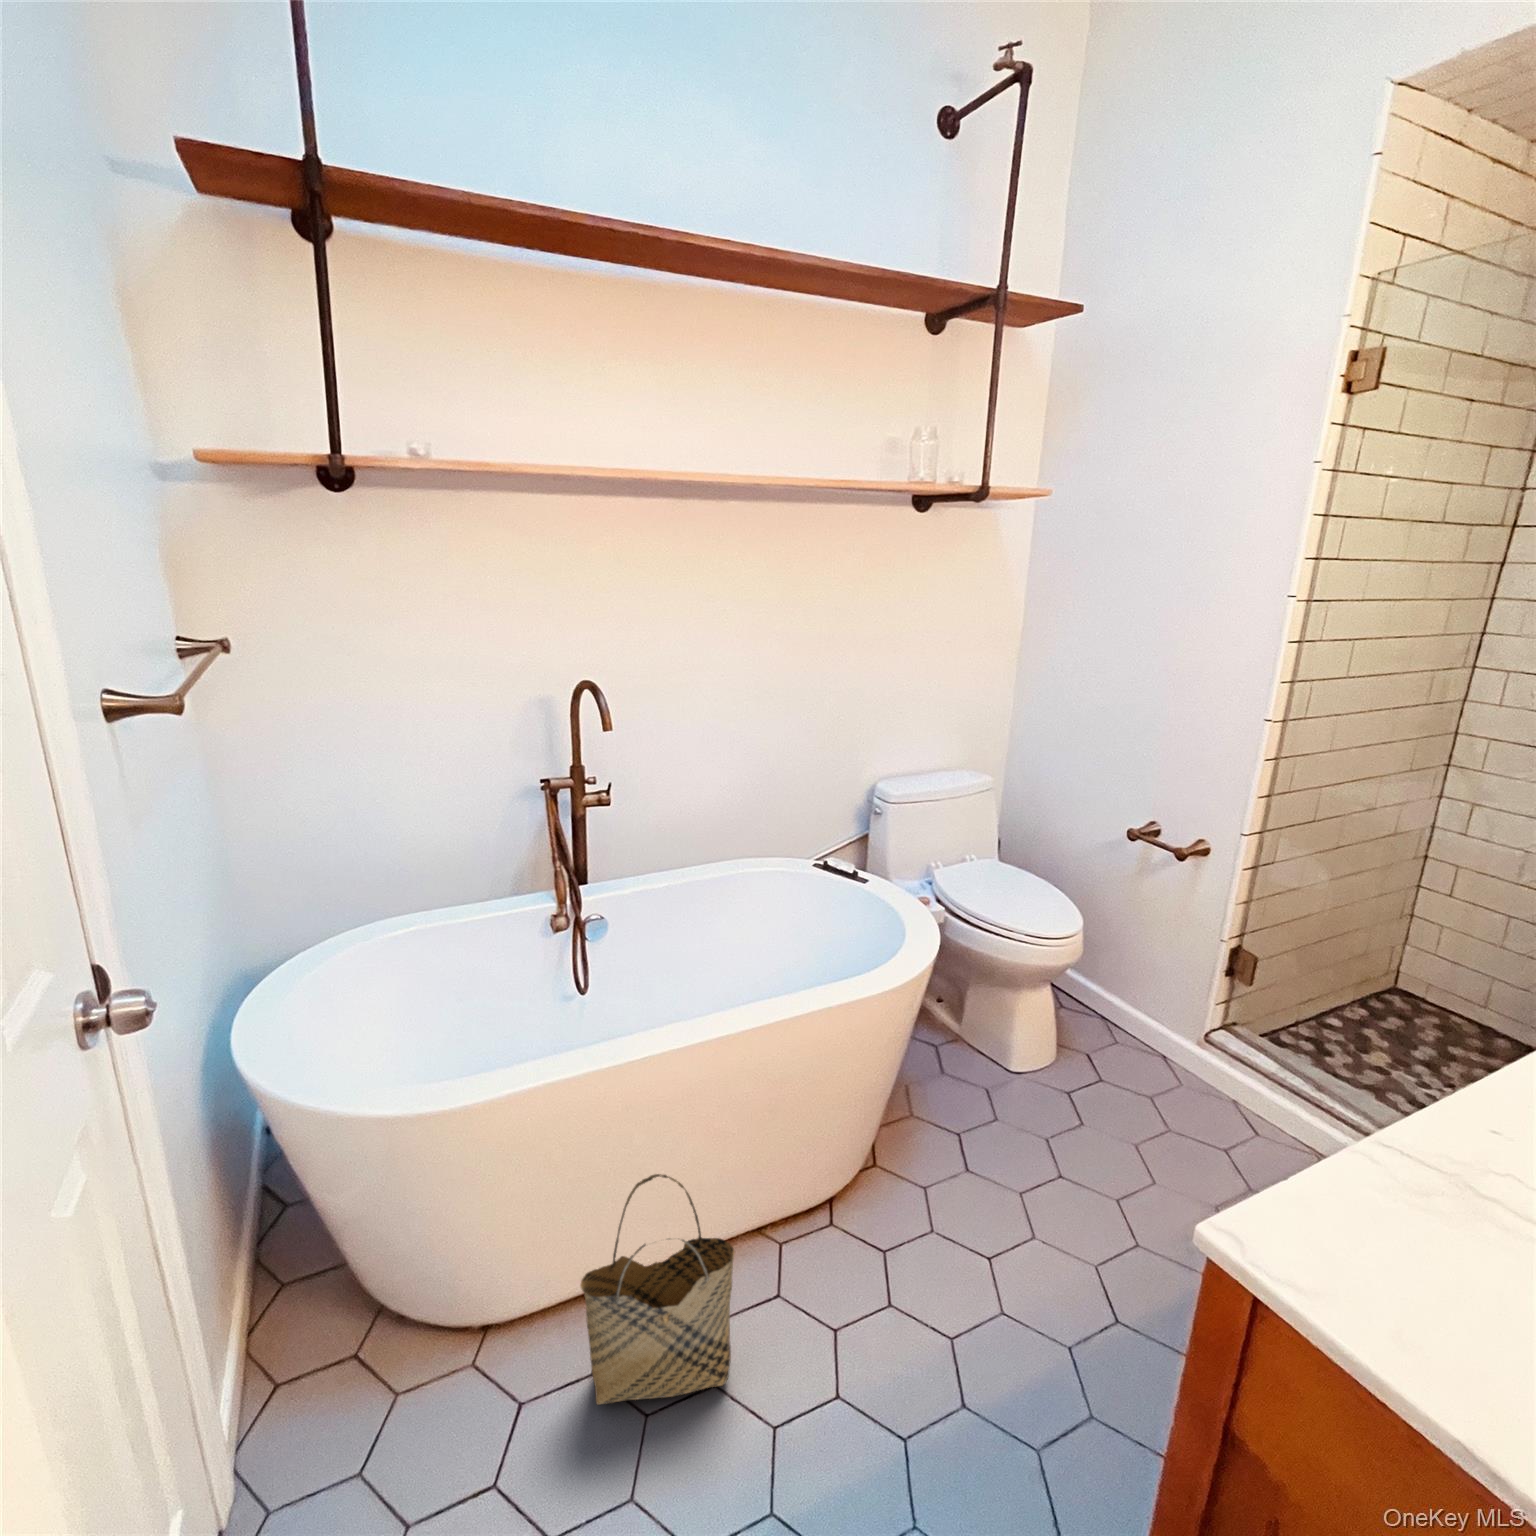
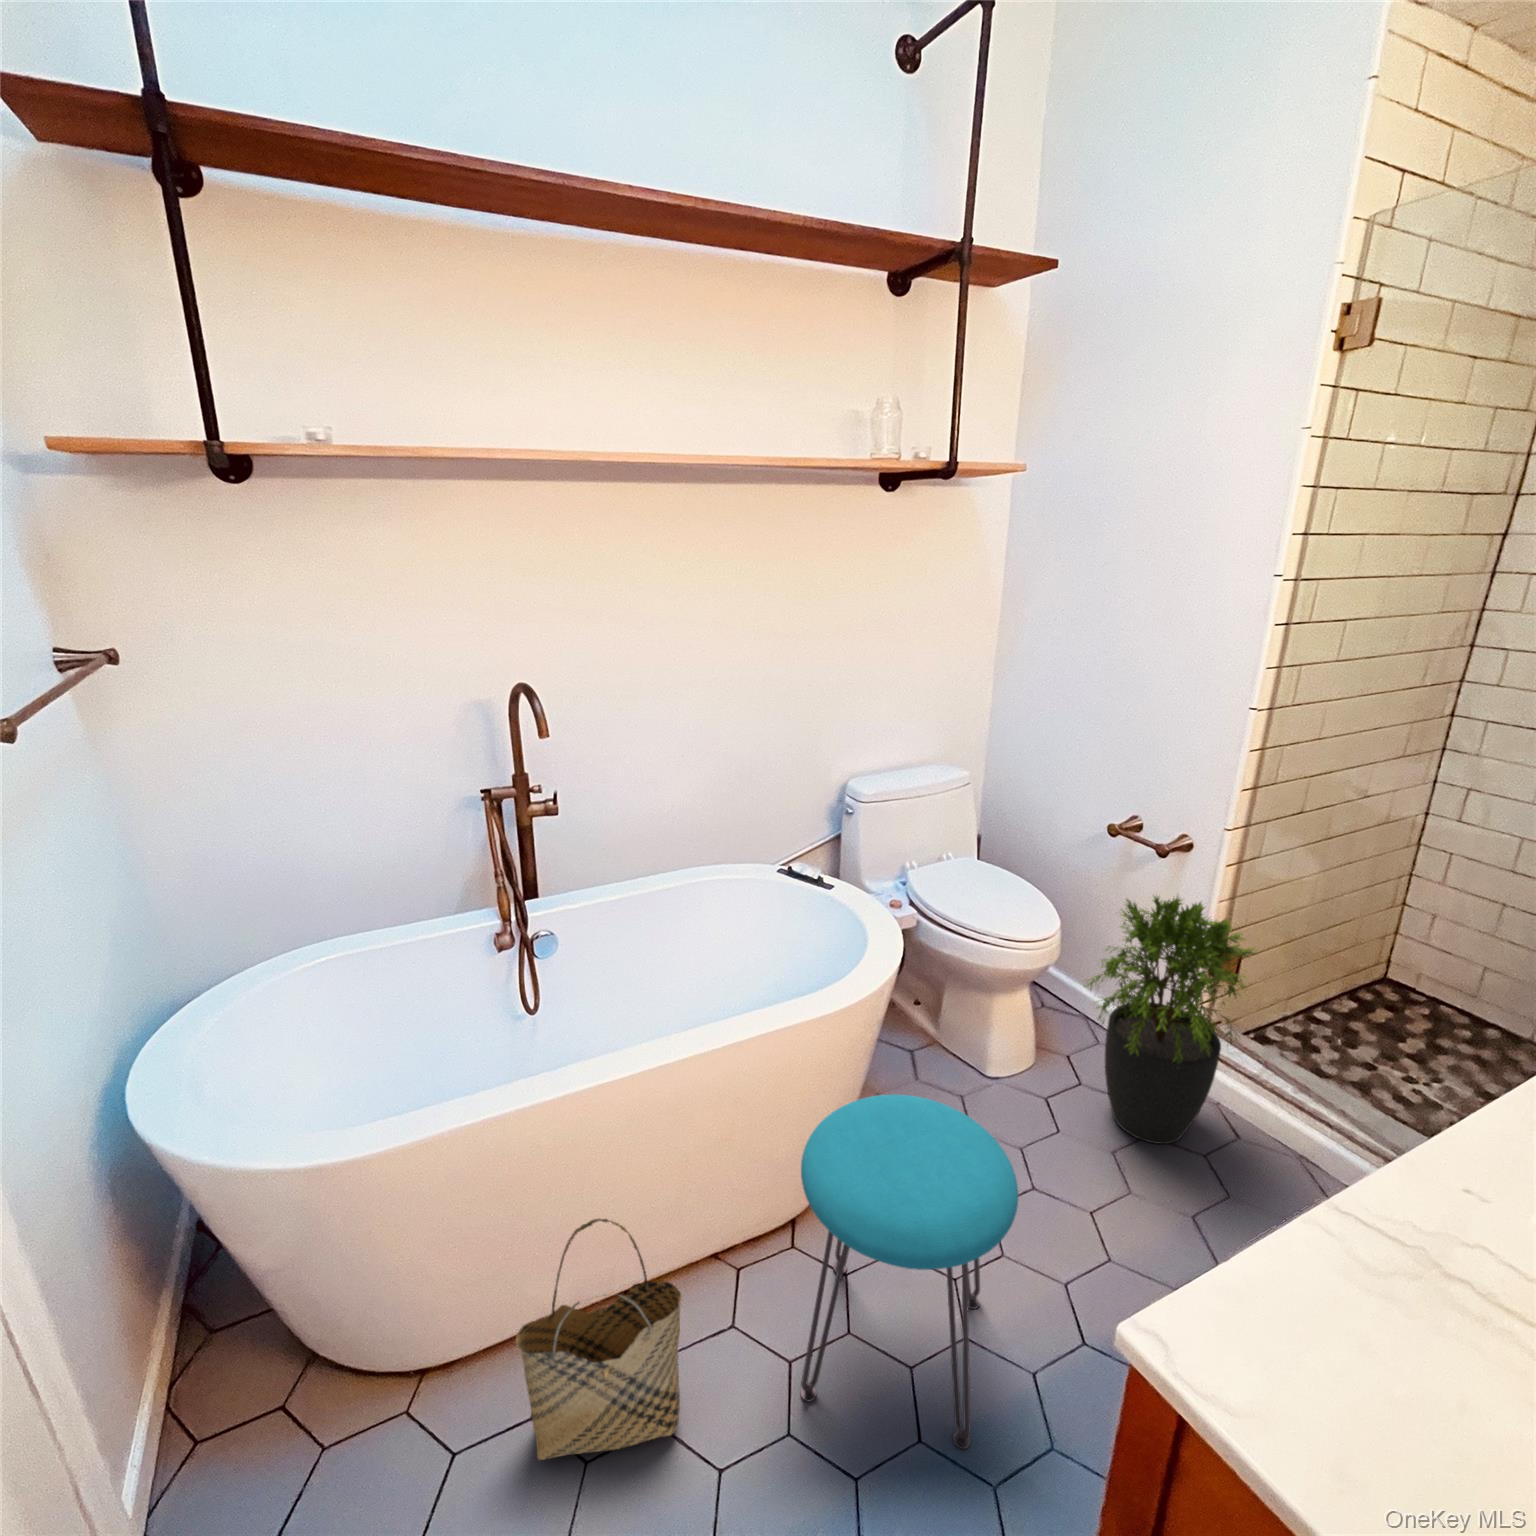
potted plant: none [1105,892,1277,1137] -> present [1086,896,1255,1144]
stool: none [844,1069,1055,1405] -> present [800,1094,1018,1449]

